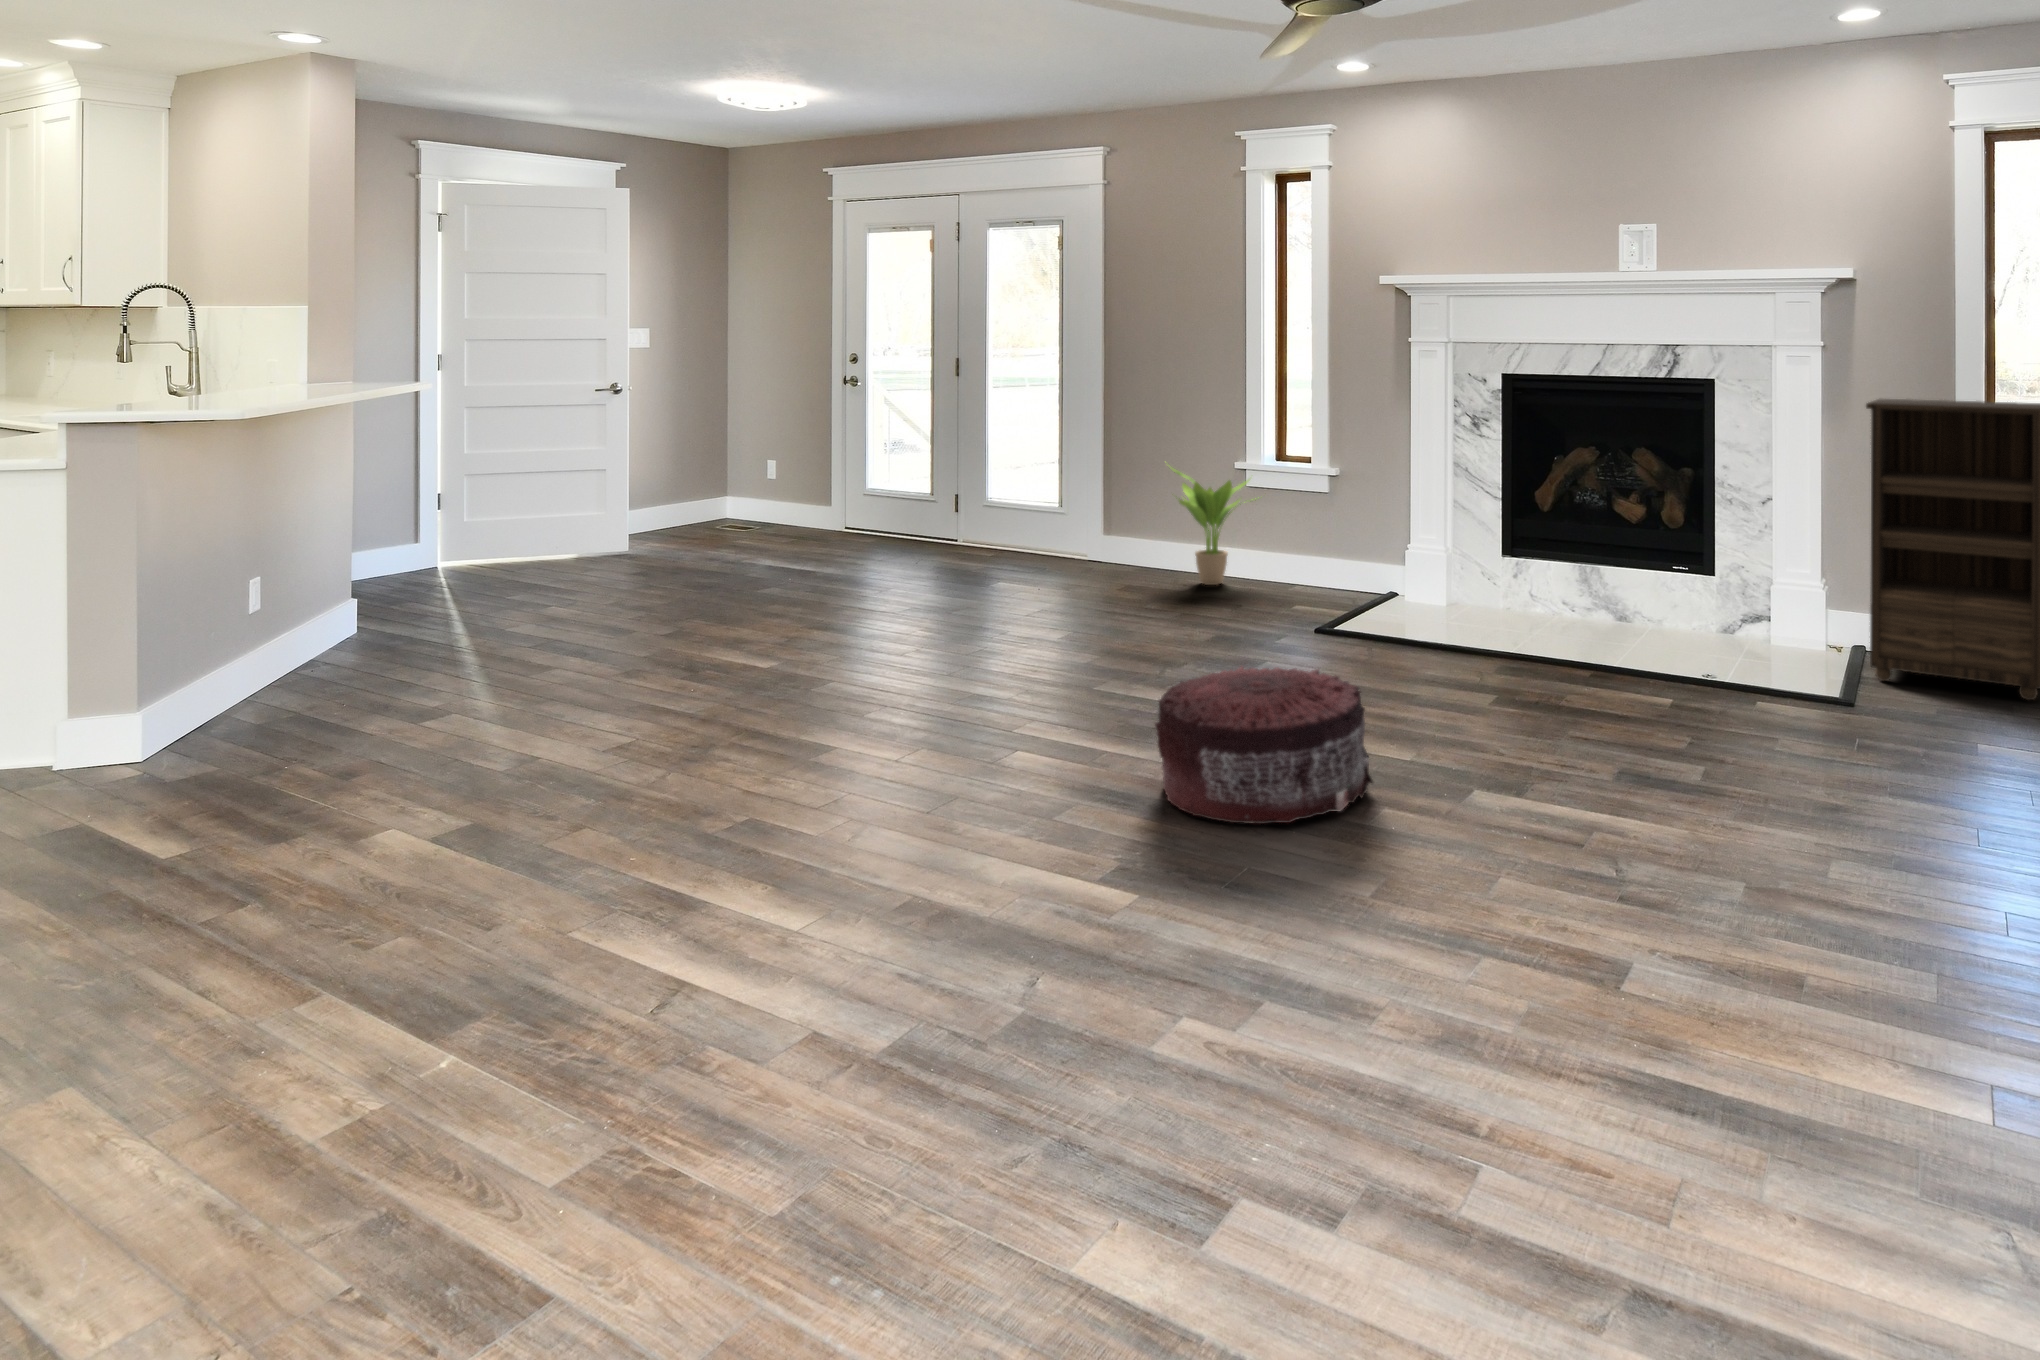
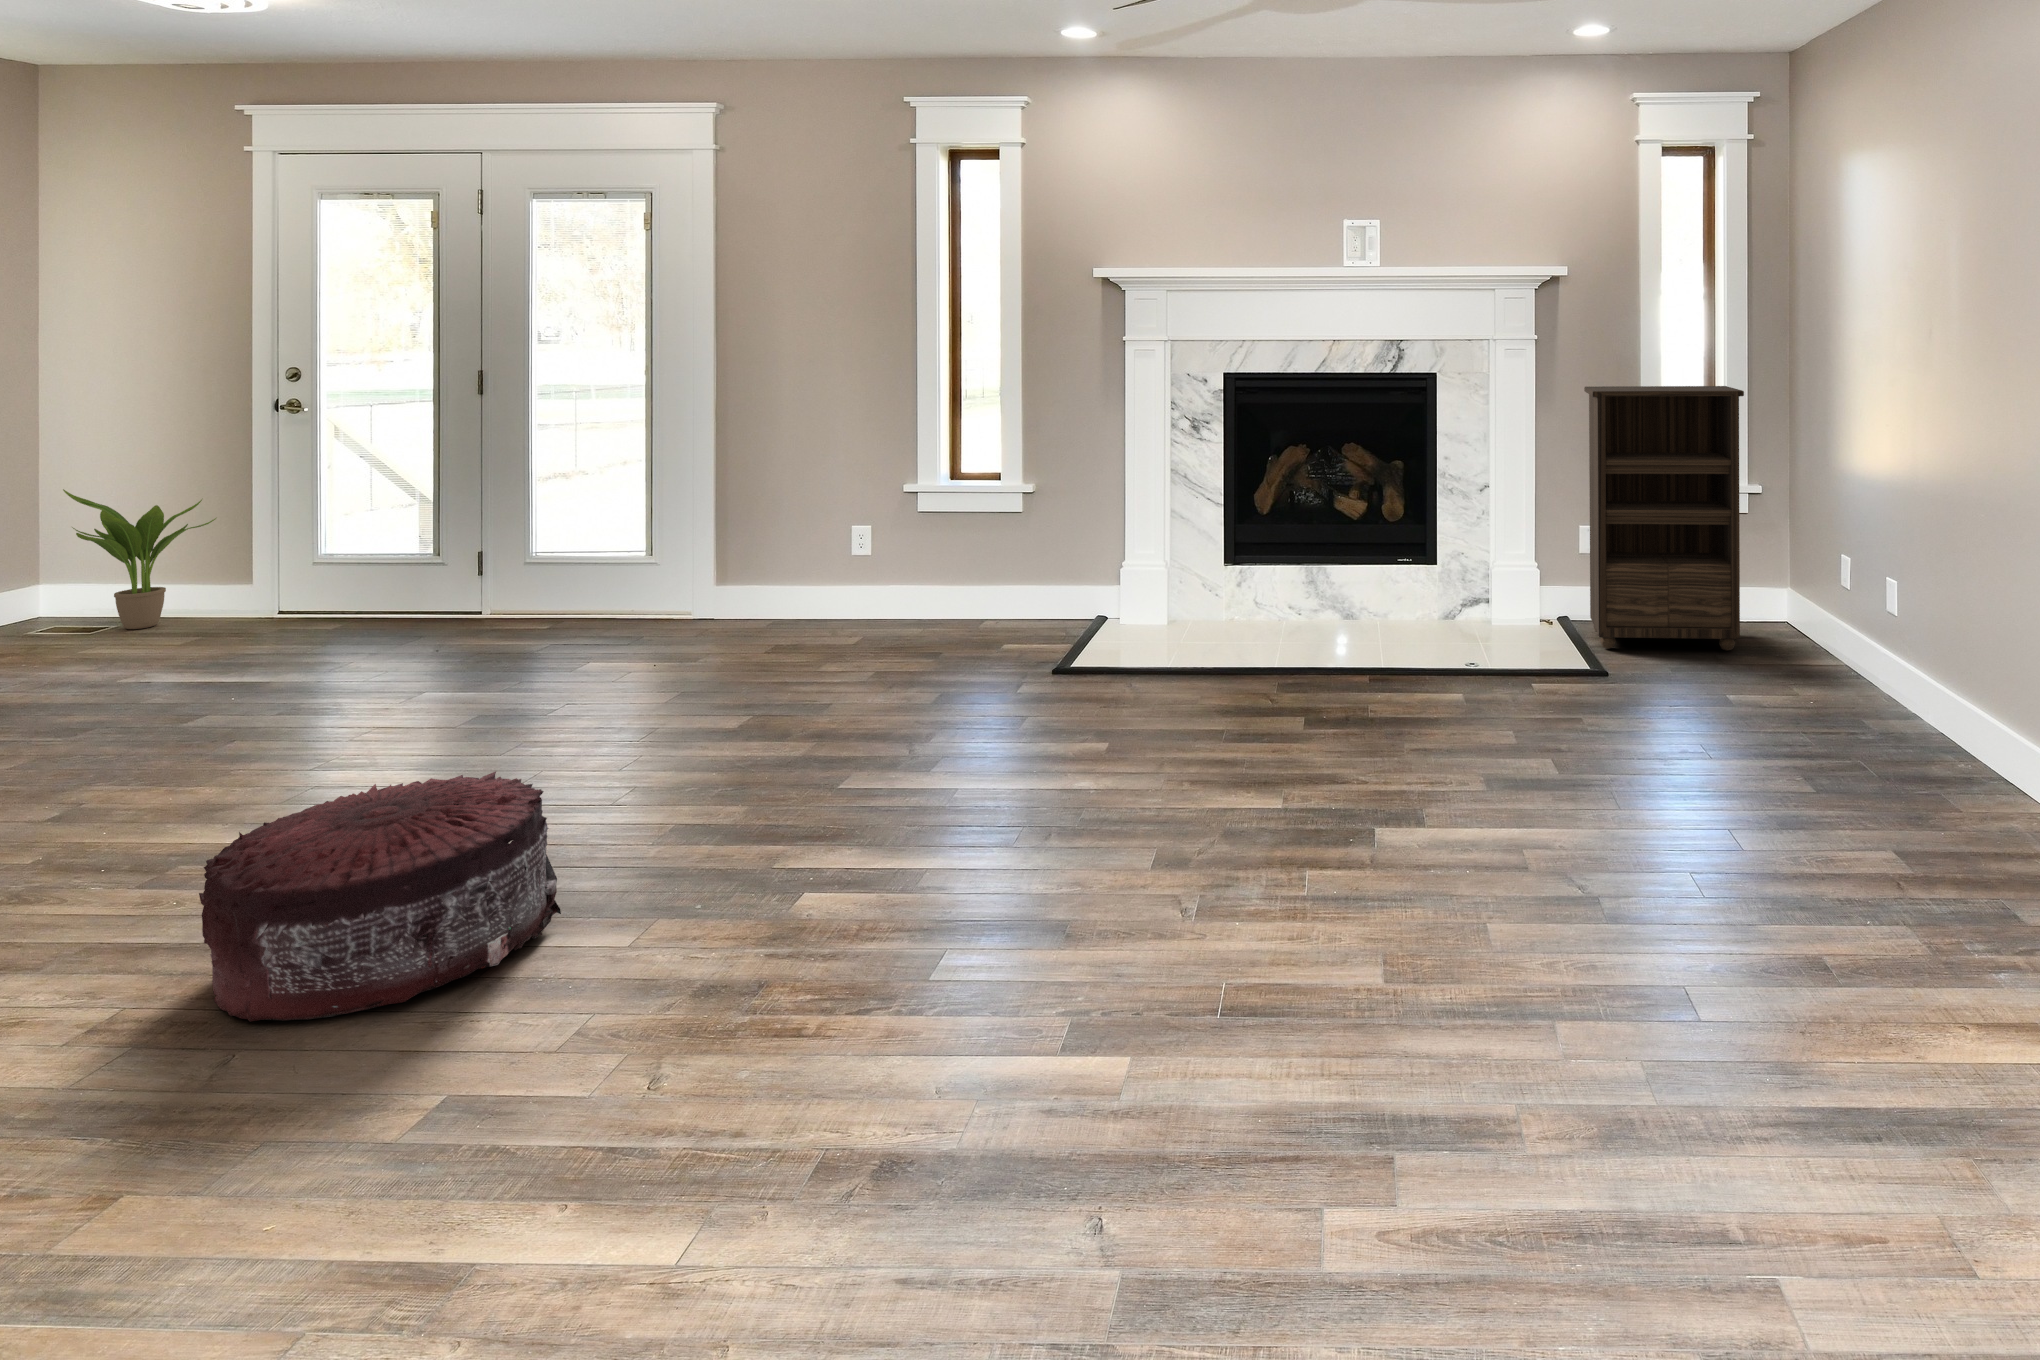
potted plant: present [1170,467,1250,585] -> present [63,489,216,629]
pouf: present [1155,667,1373,824] -> present [199,771,561,1022]

